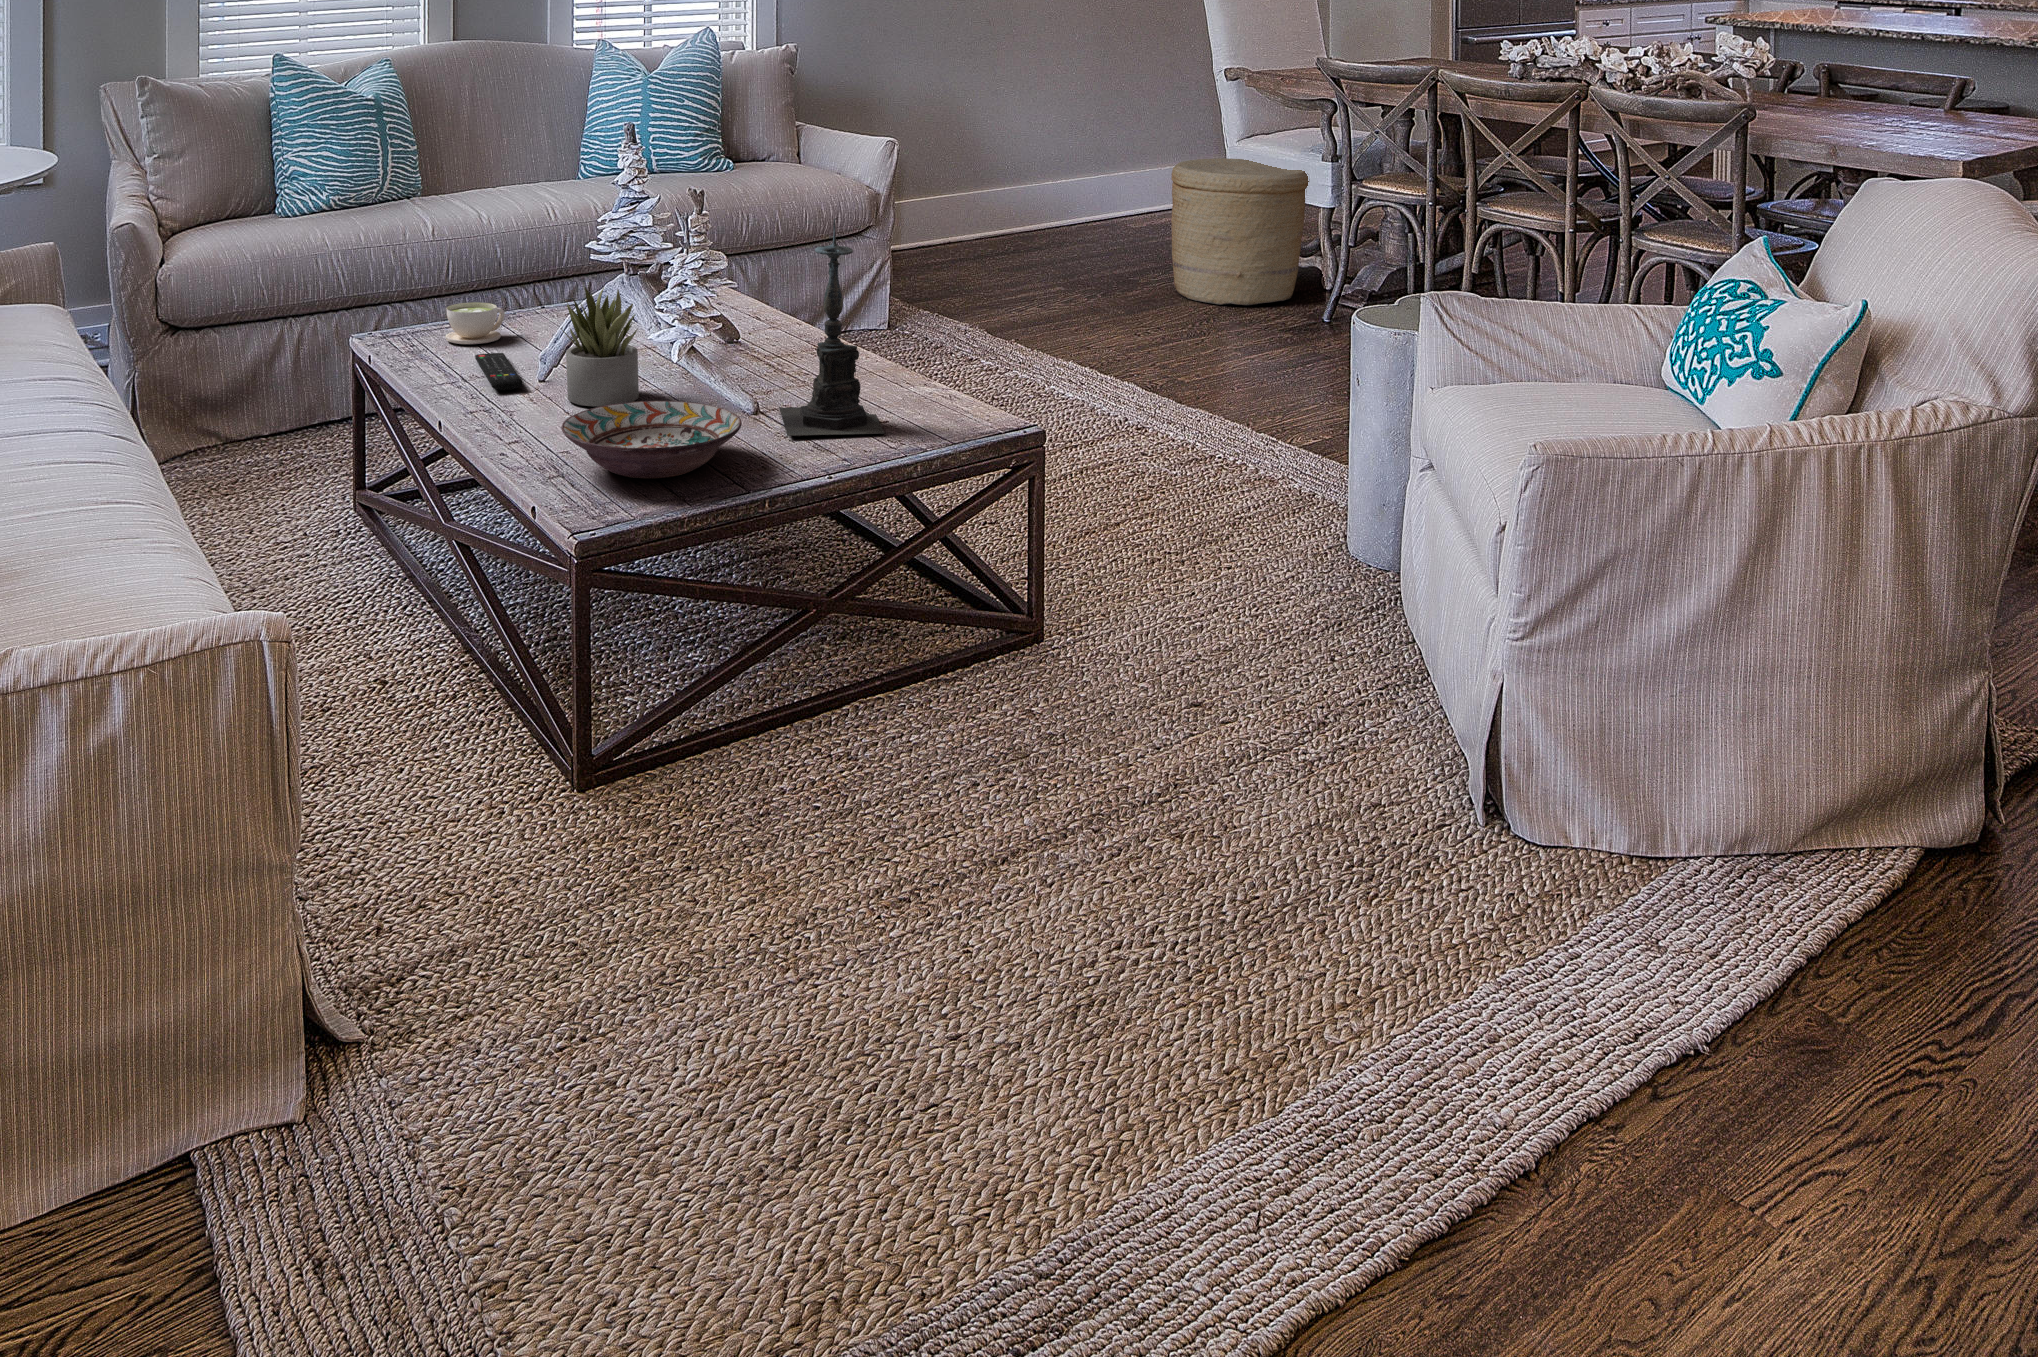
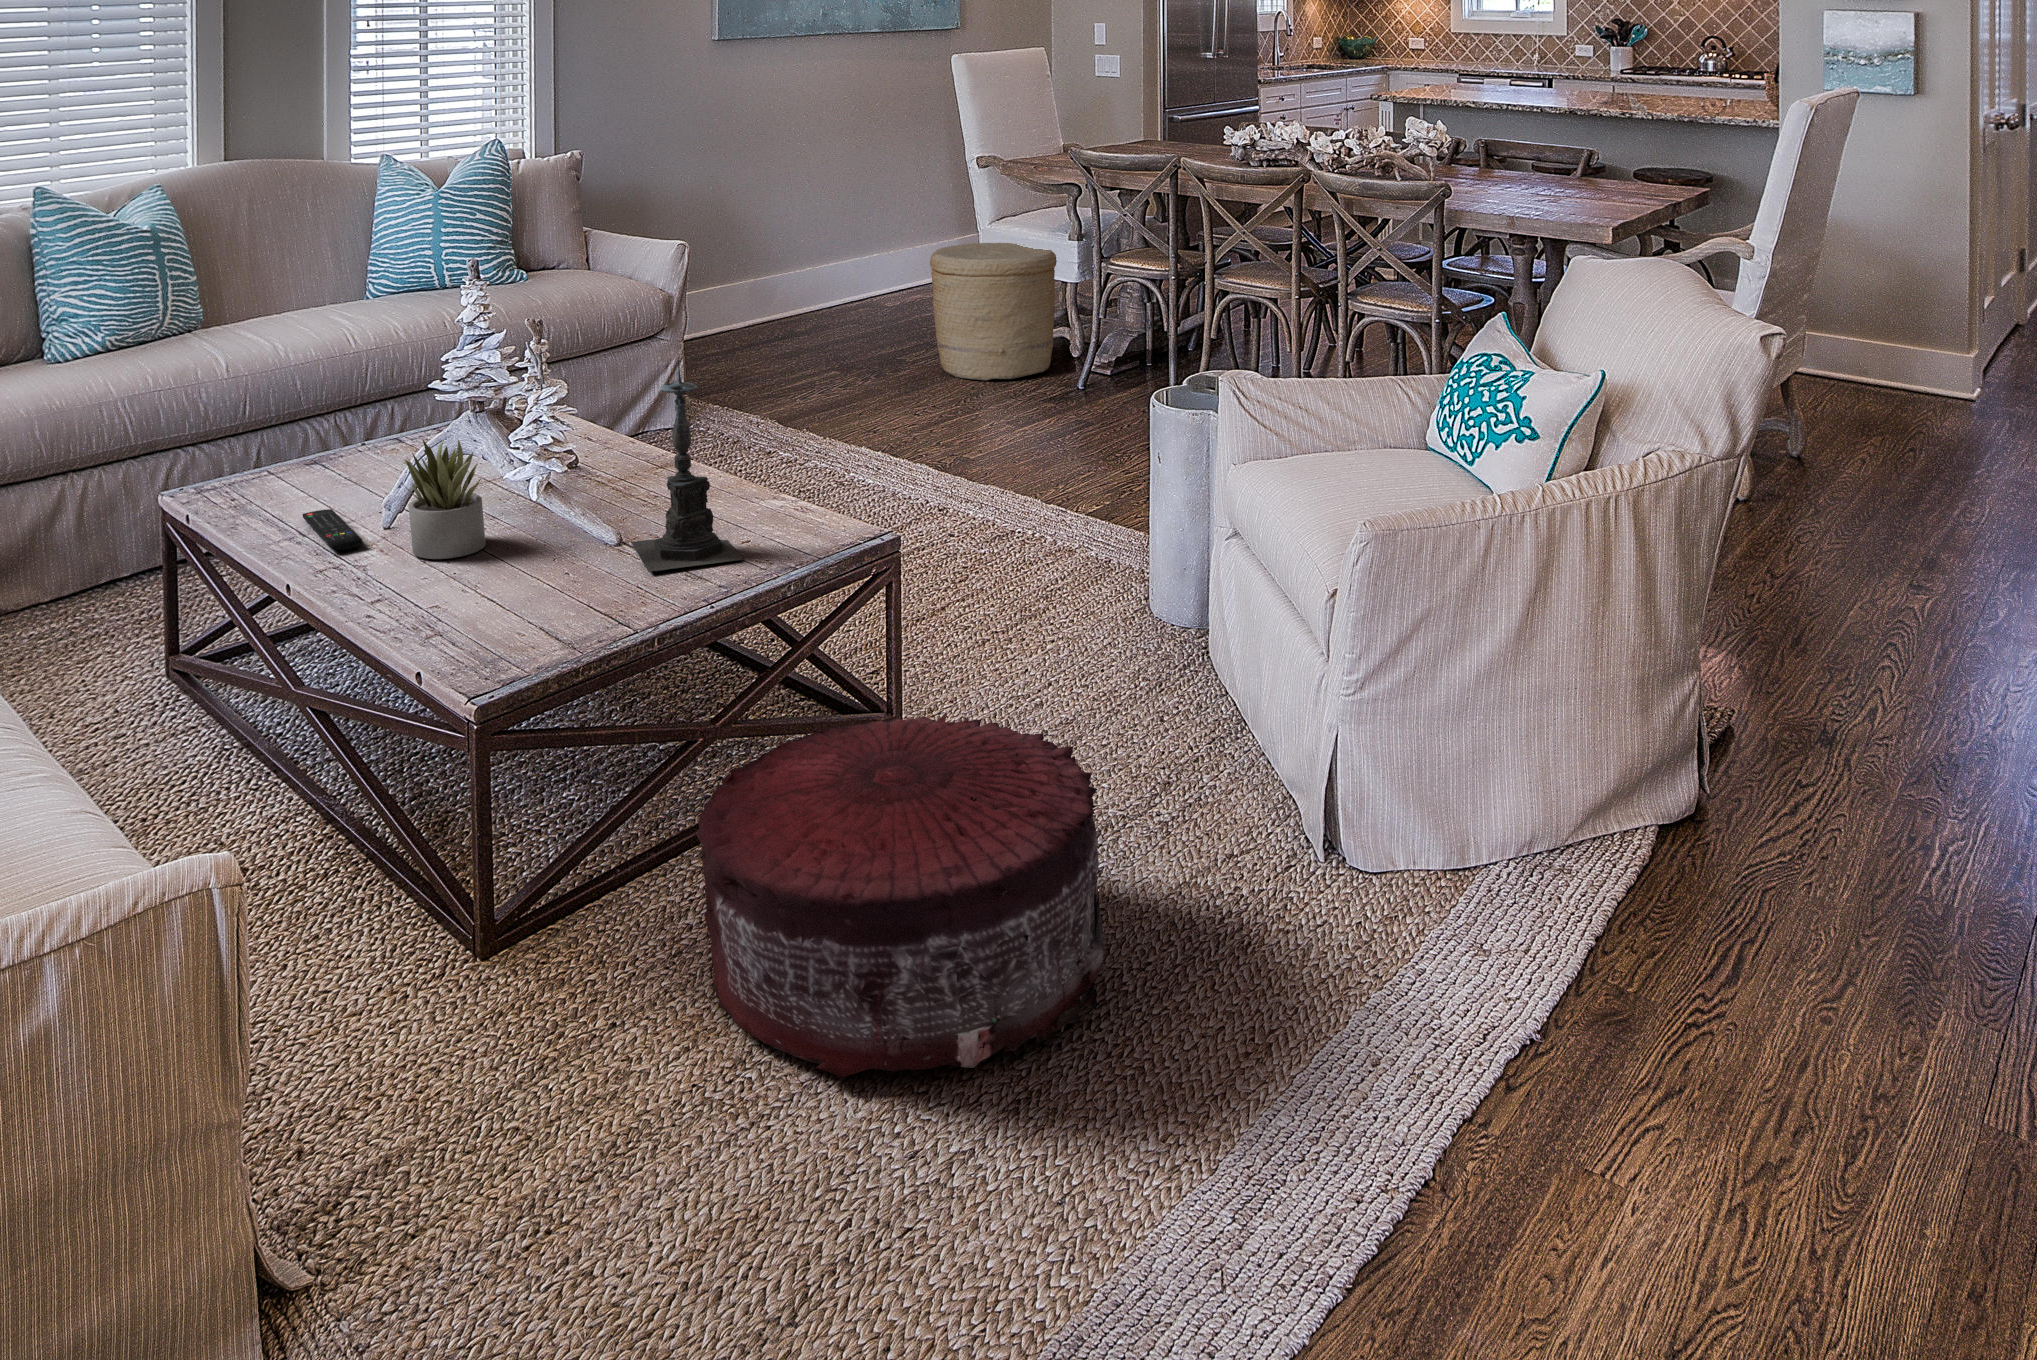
coffee cup: present [445,302,505,344] -> none [264,458,325,502]
decorative bowl: present [561,401,742,478] -> none [426,549,609,633]
pouf: none [785,604,1207,959] -> present [696,713,1104,1077]

